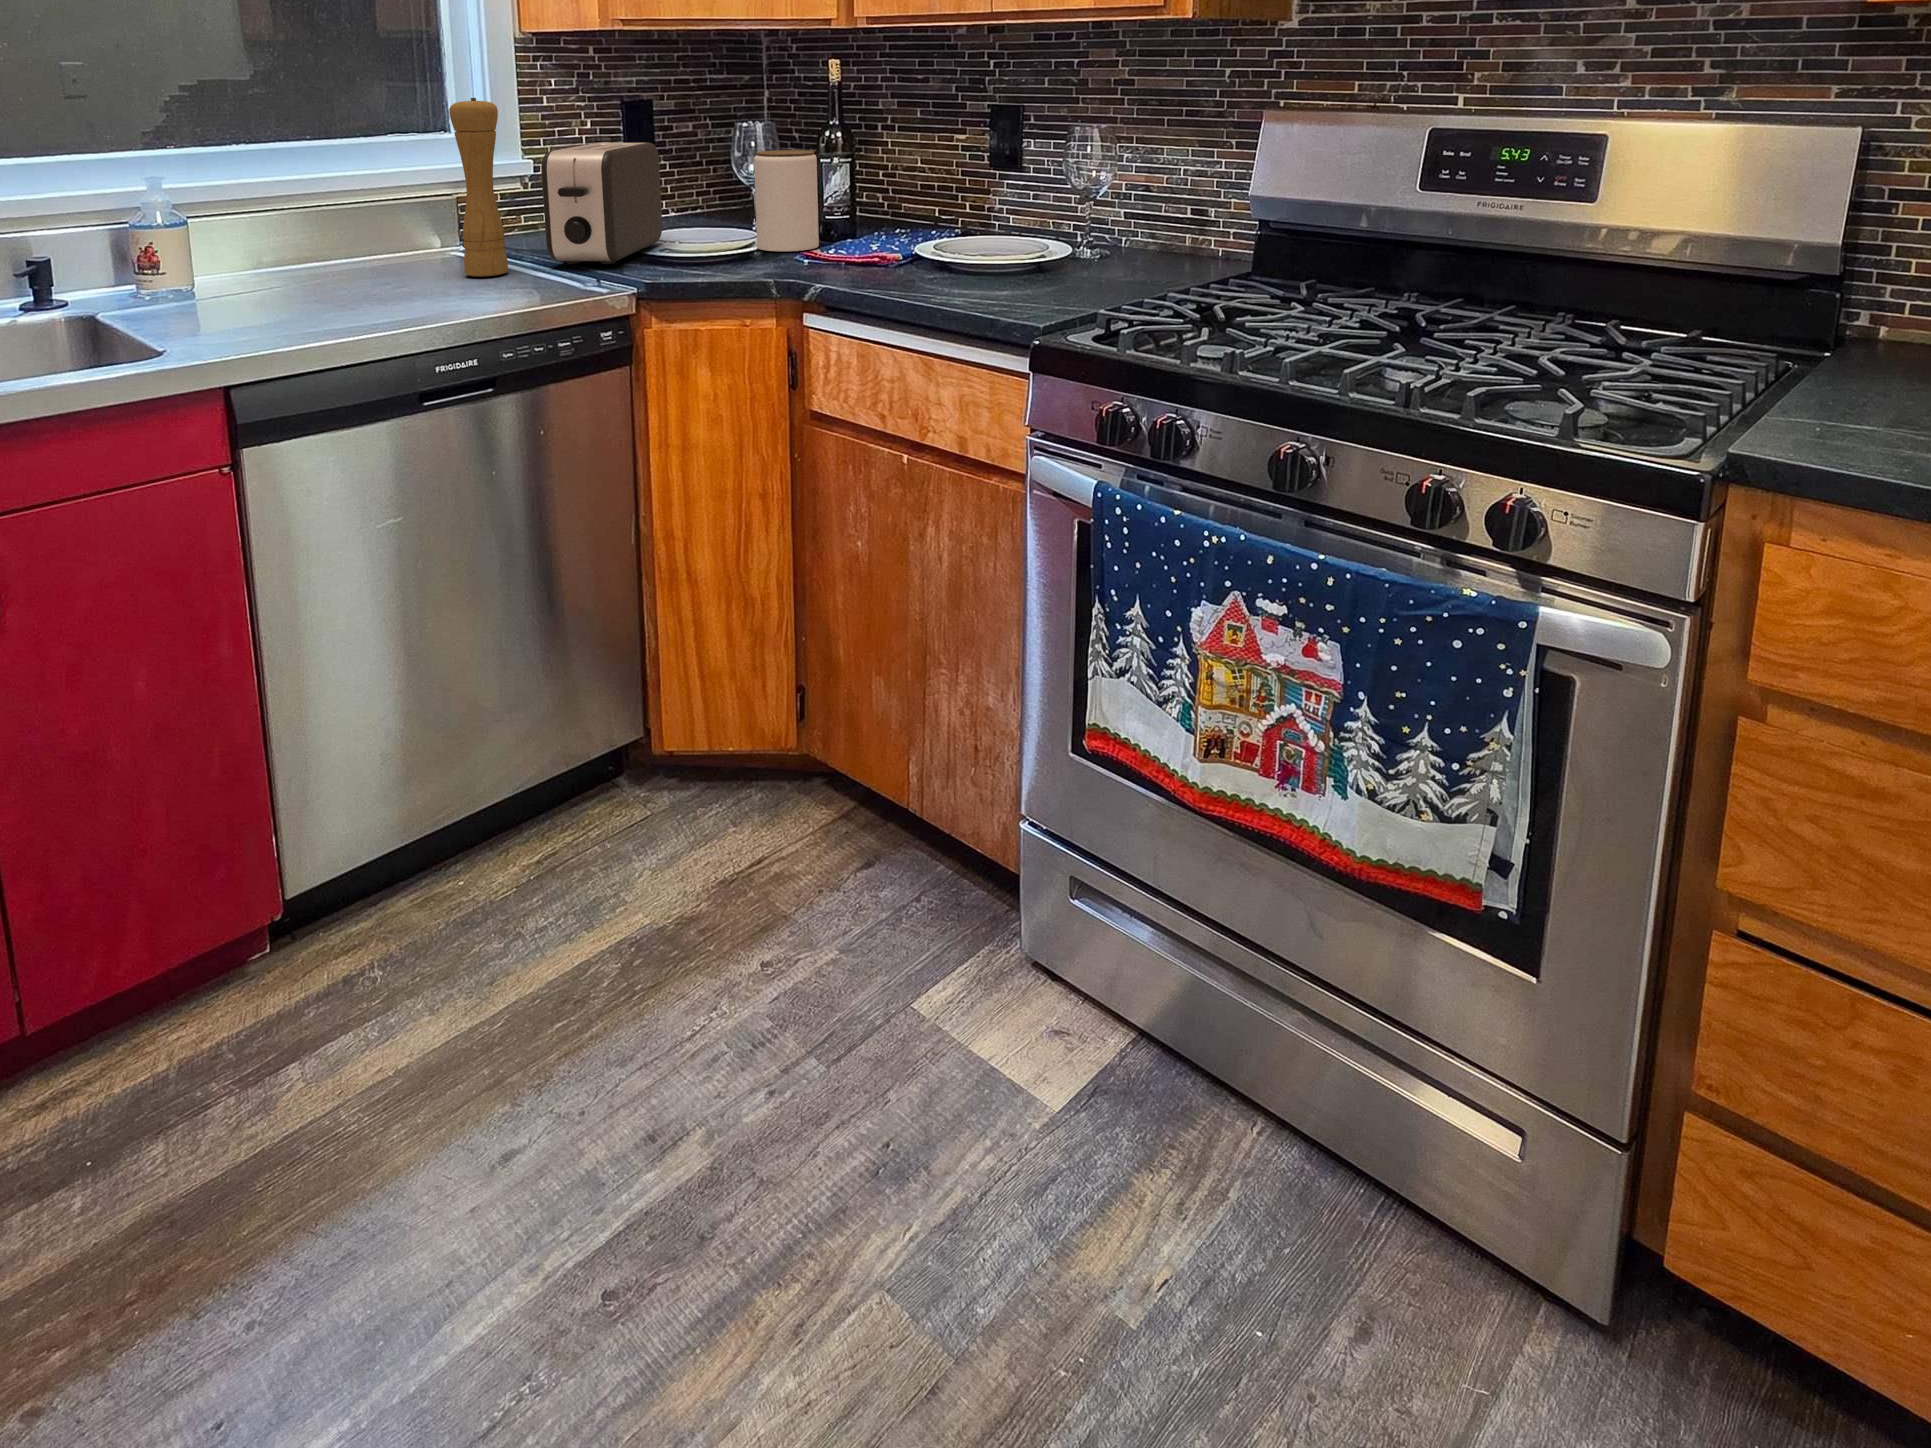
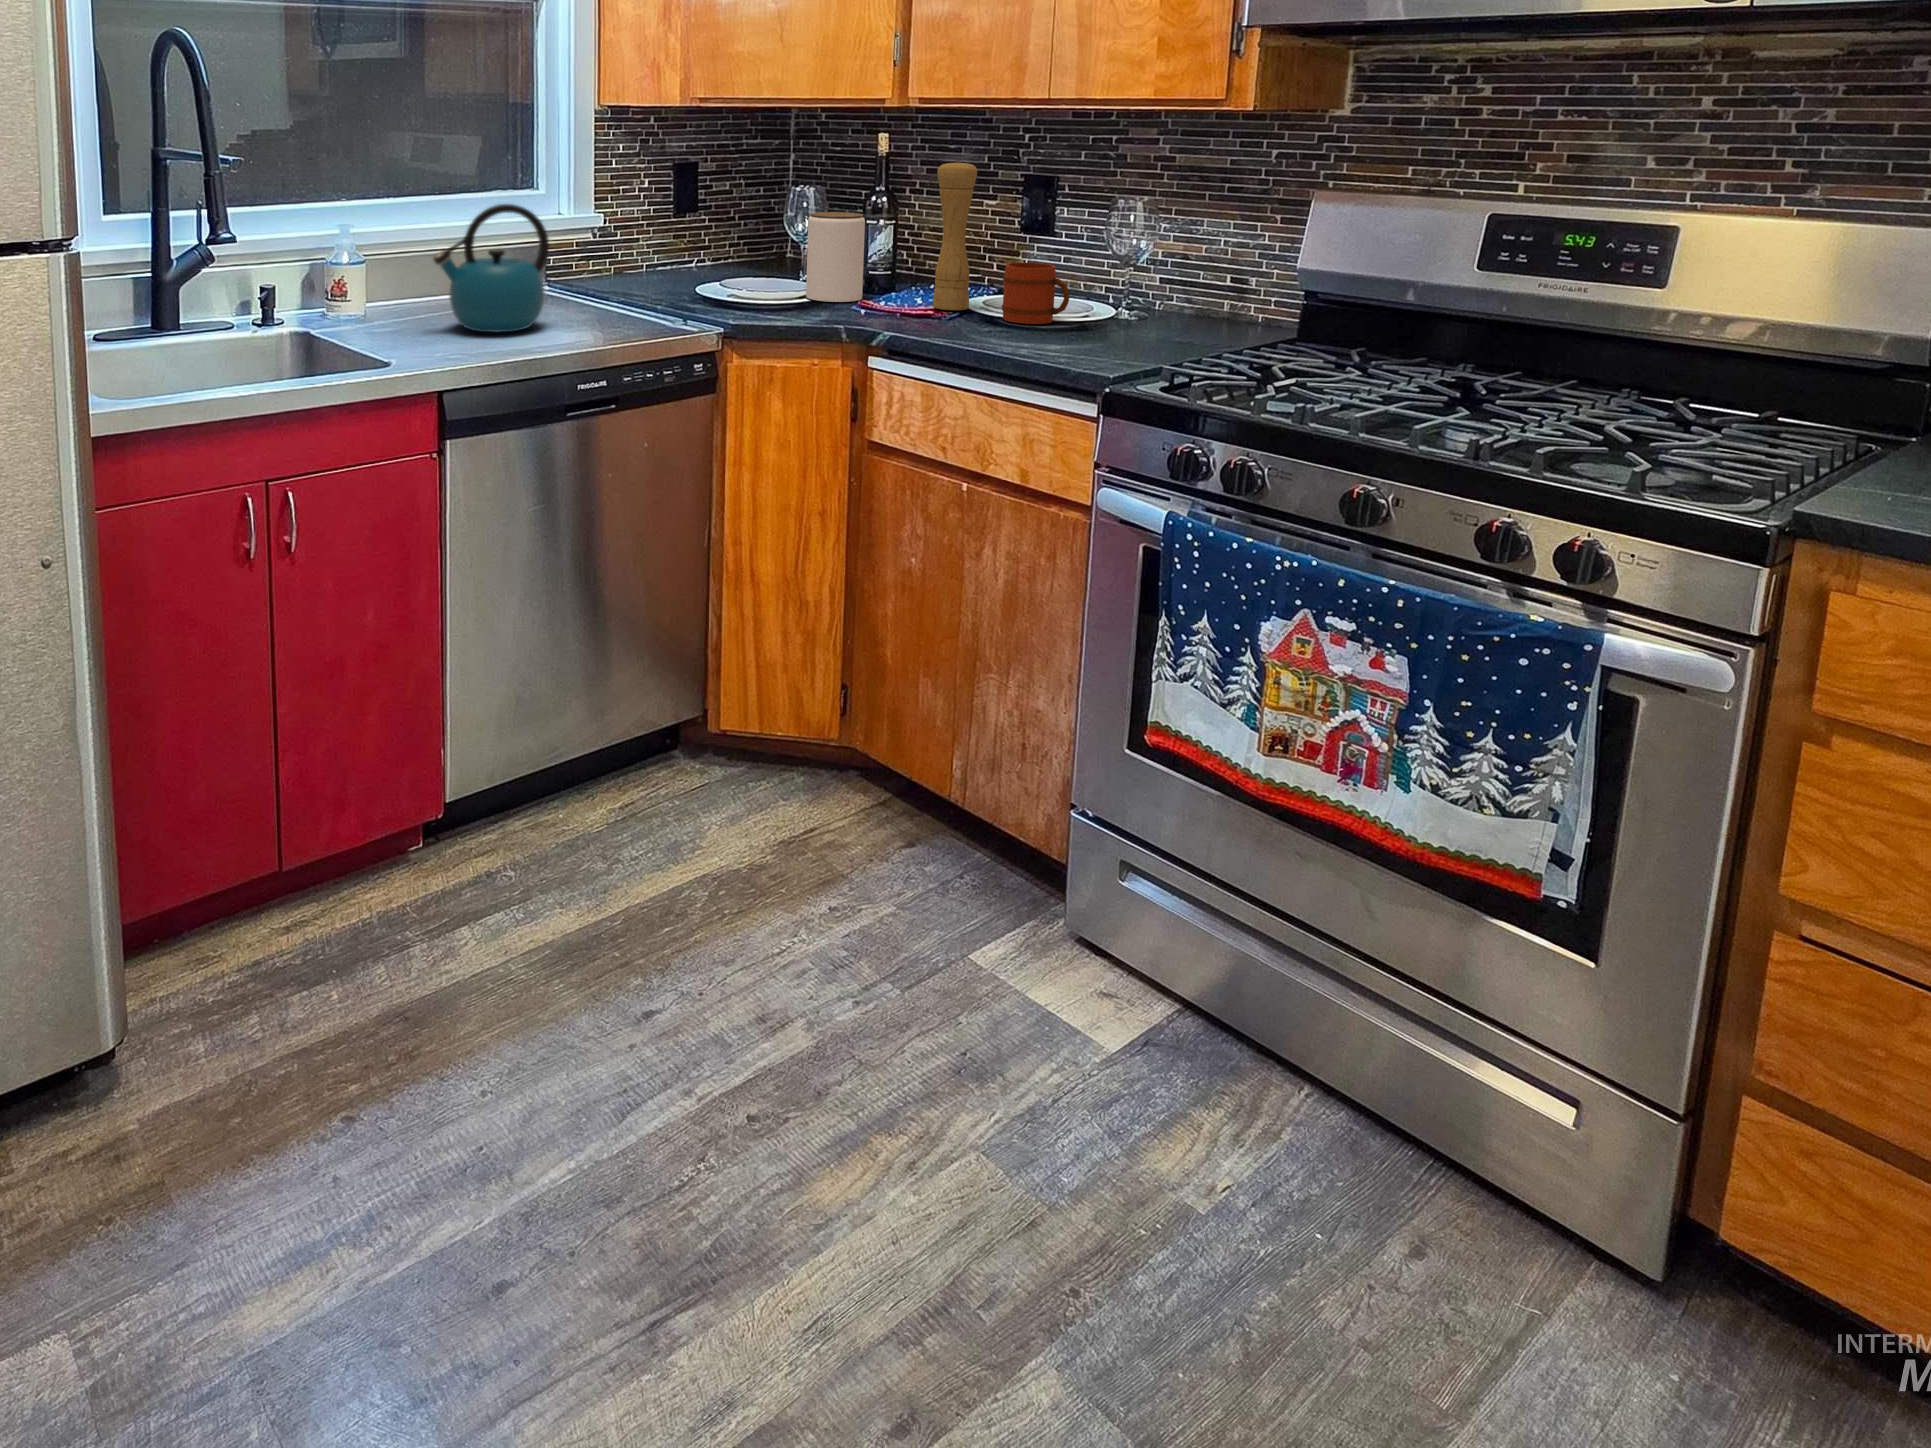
pepper mill: present [449,98,508,276] -> present [933,160,977,310]
toaster: present [541,143,662,264] -> none [636,202,718,307]
kettle: none [252,144,413,305] -> present [433,204,549,333]
mug: none [956,199,1023,268] -> present [1002,262,1069,324]

